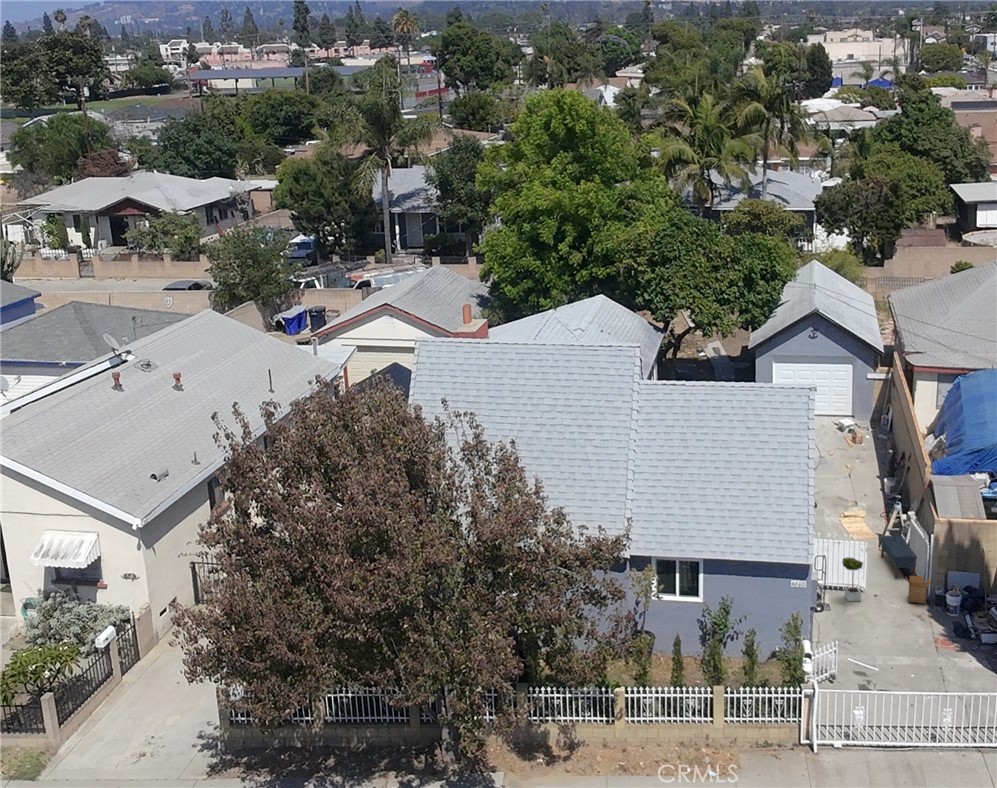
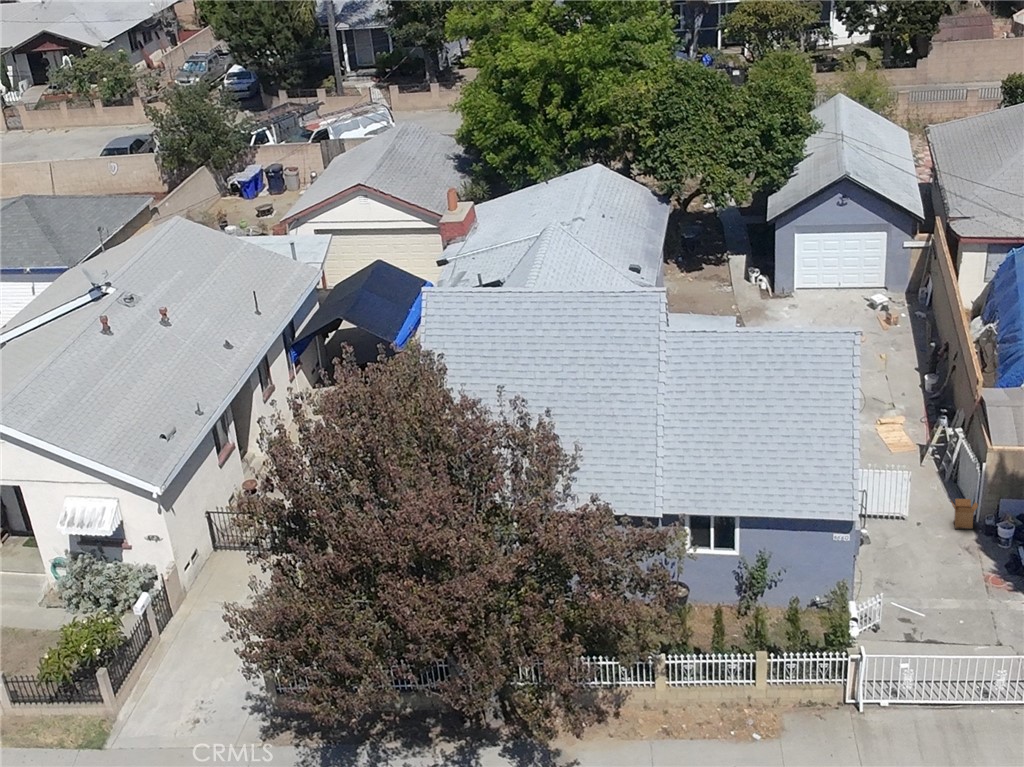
bench: present [881,535,917,578] -> none [924,449,963,499]
potted tree: present [842,557,863,601] -> none [883,485,905,531]

